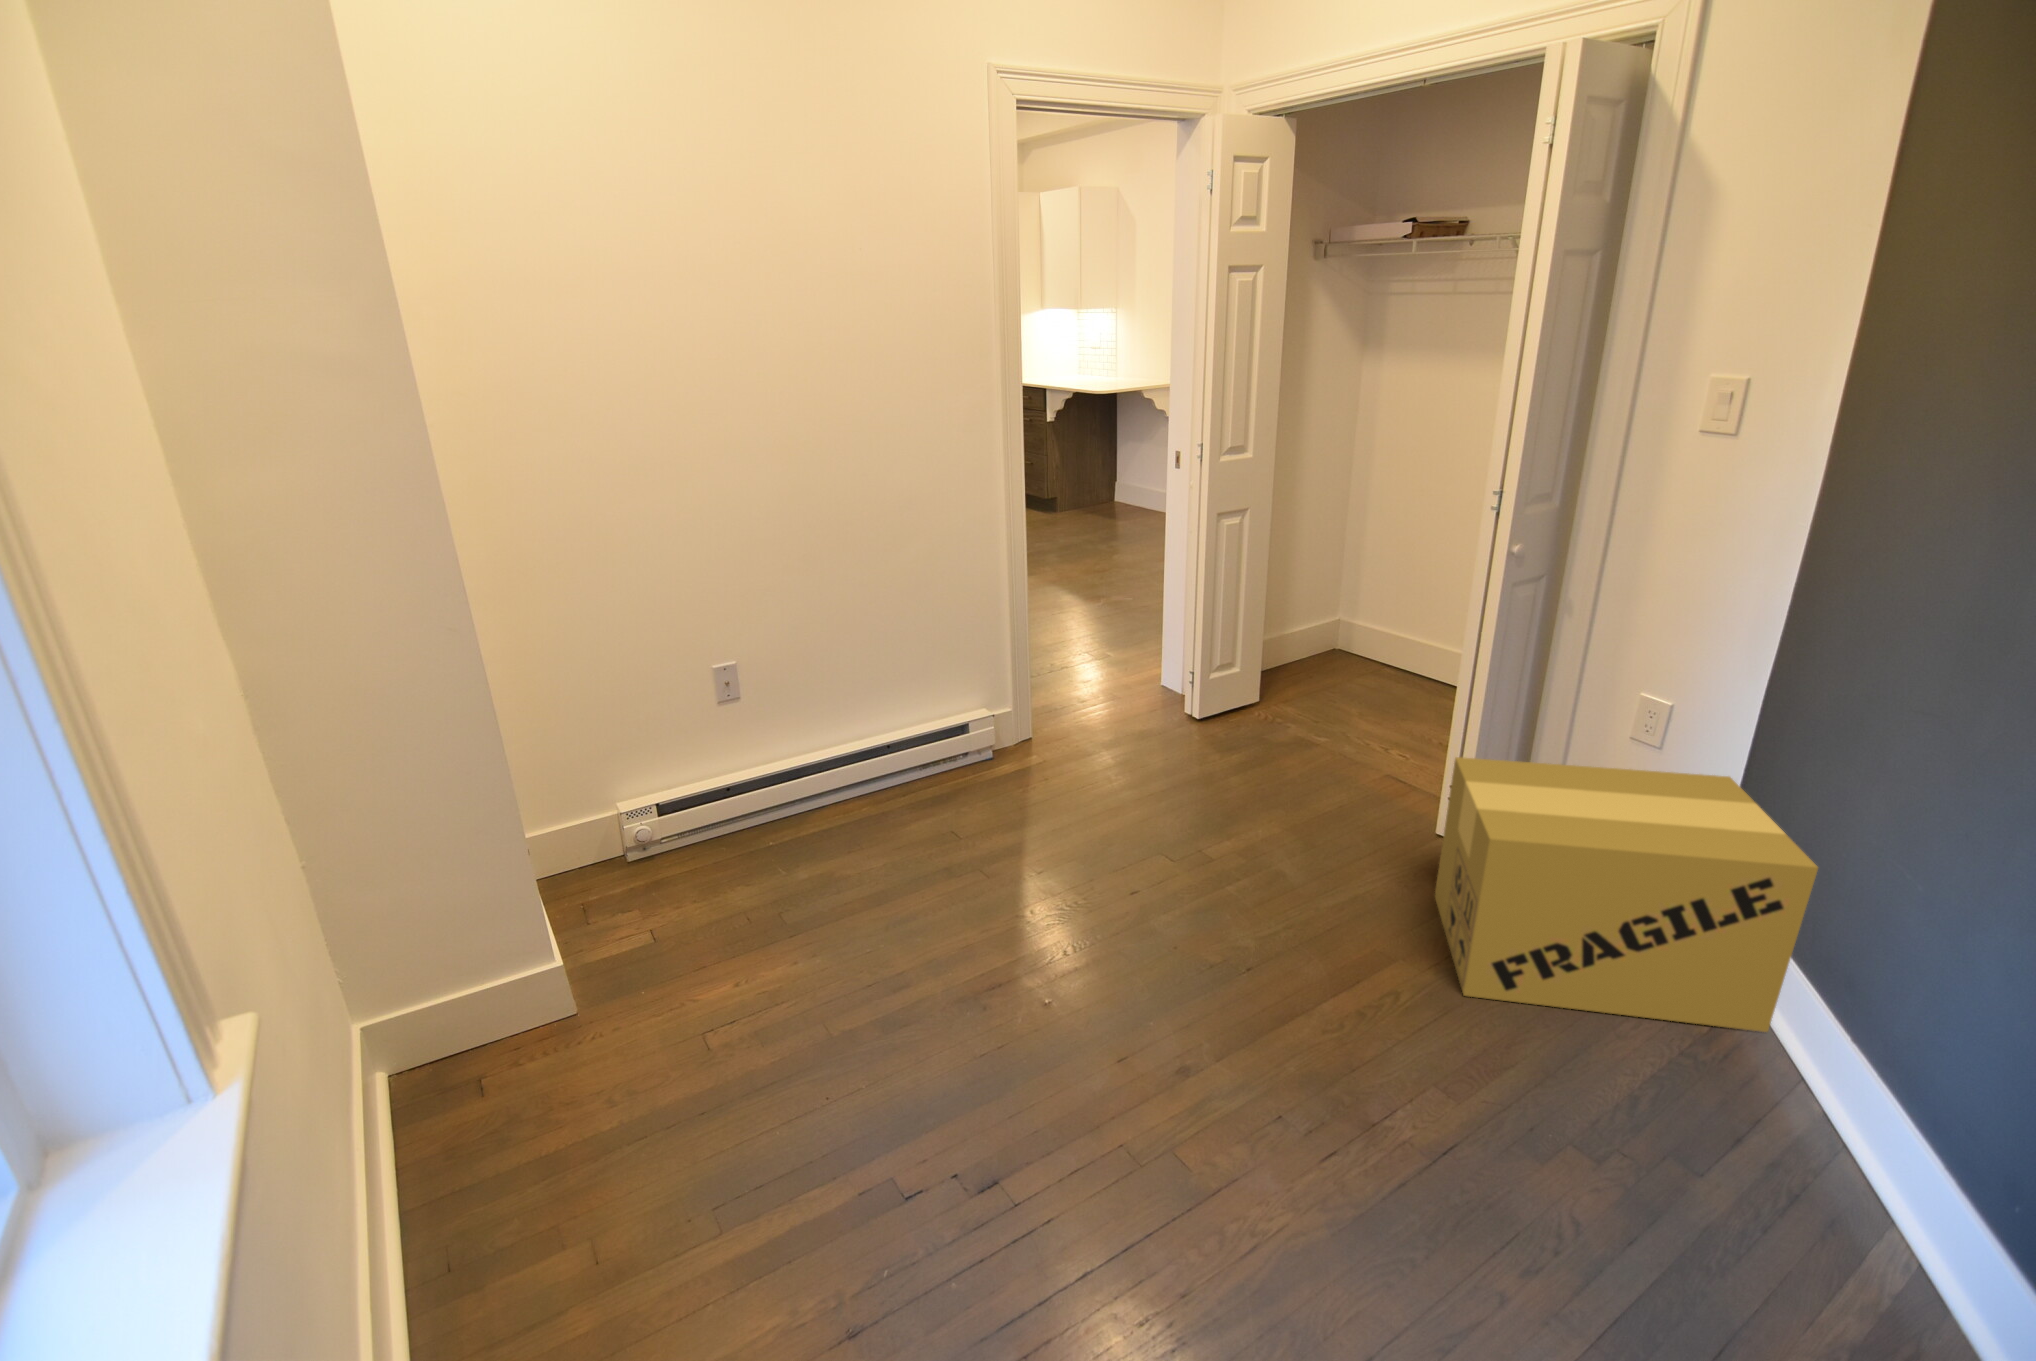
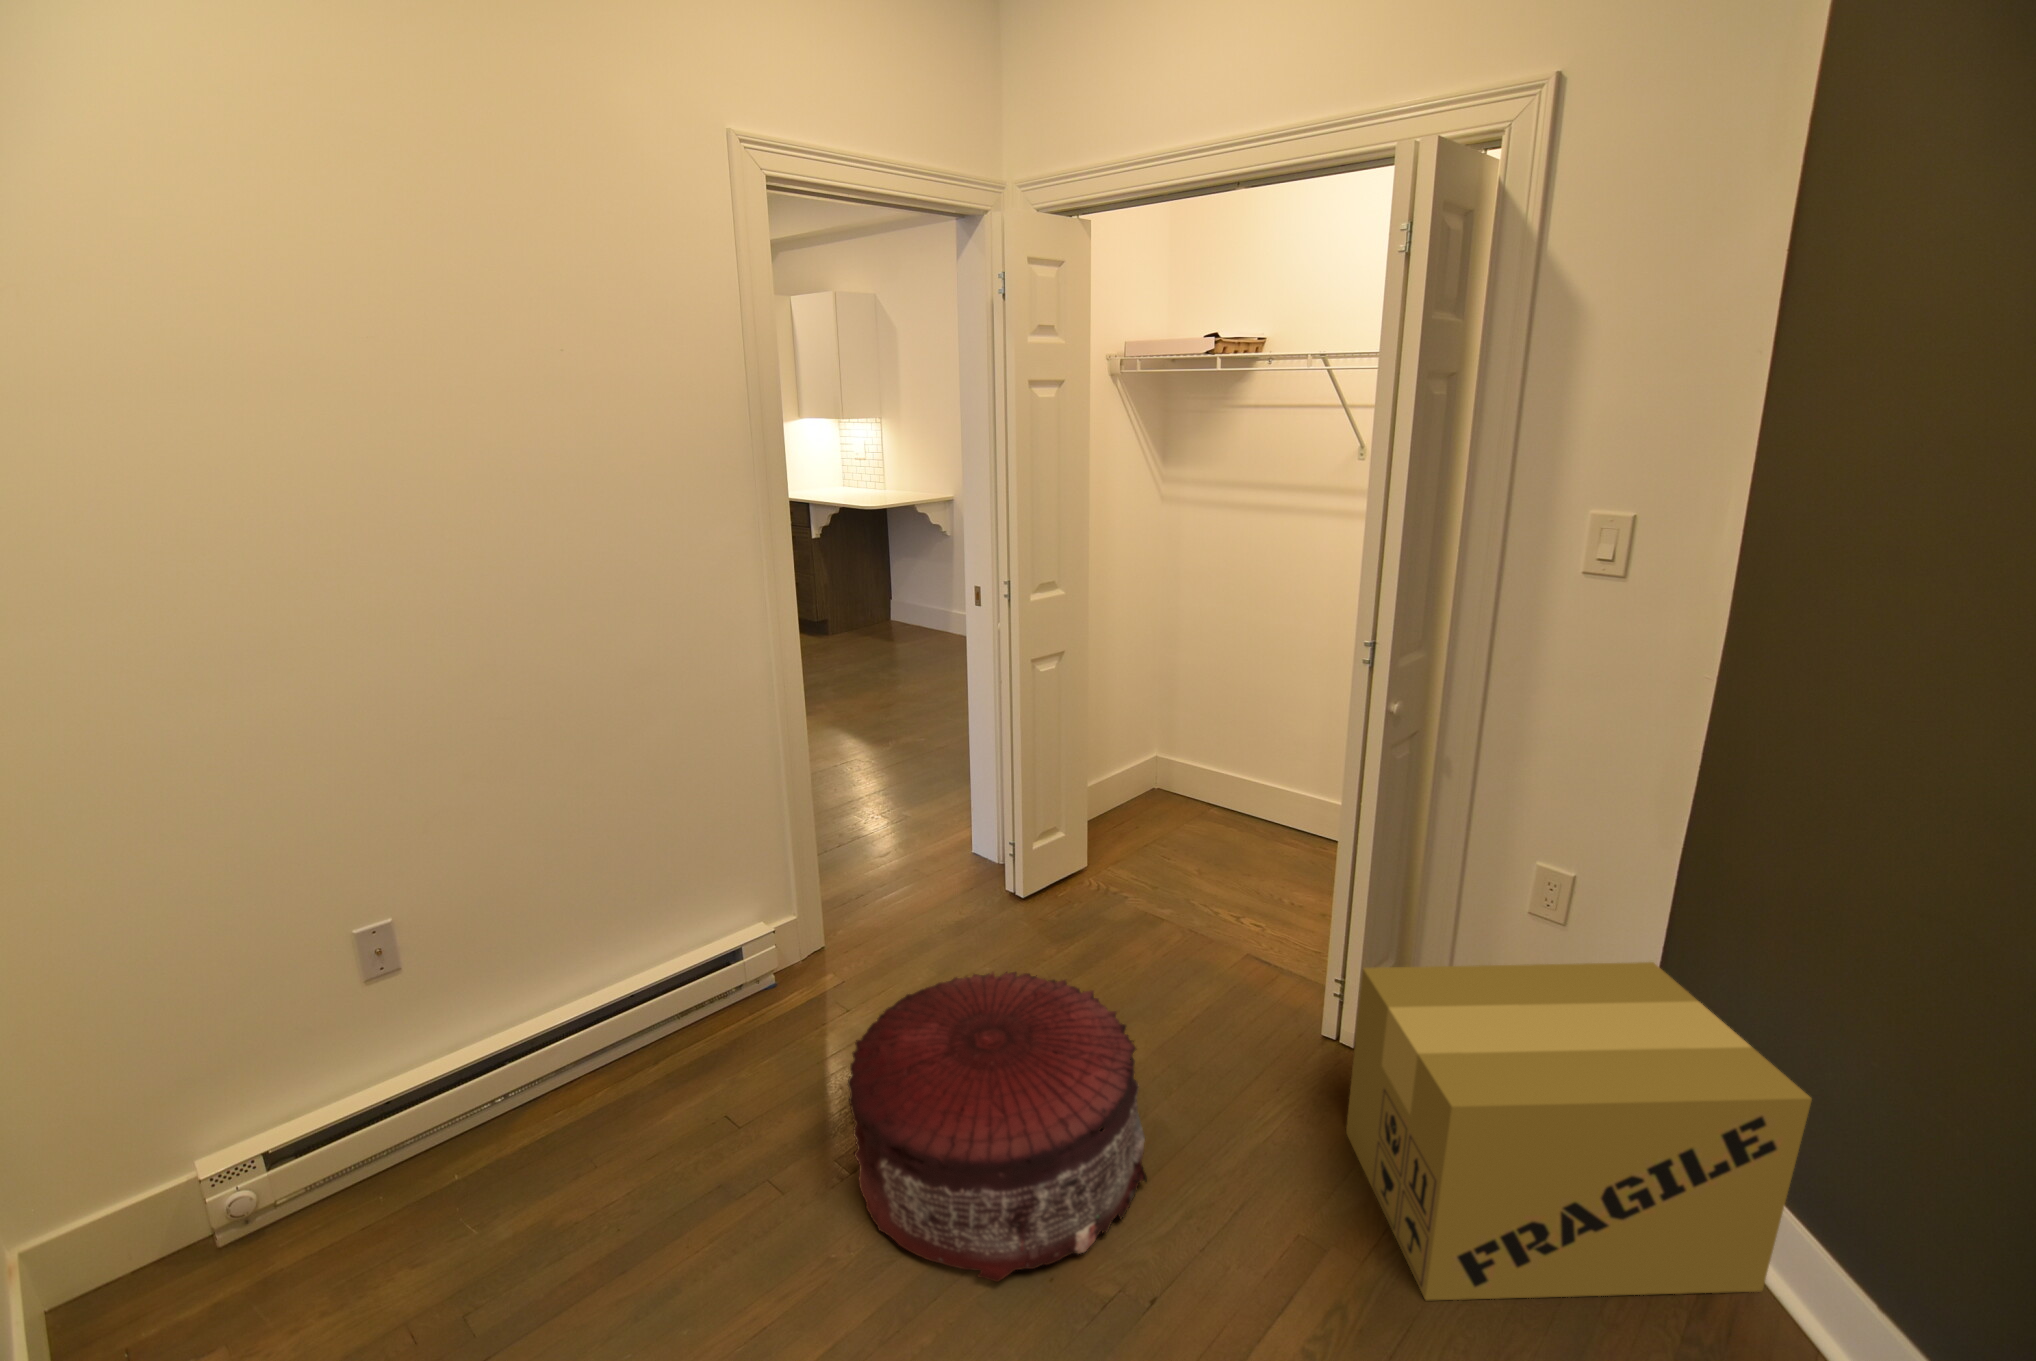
pouf: none [1038,744,1260,939] -> present [848,972,1147,1282]

